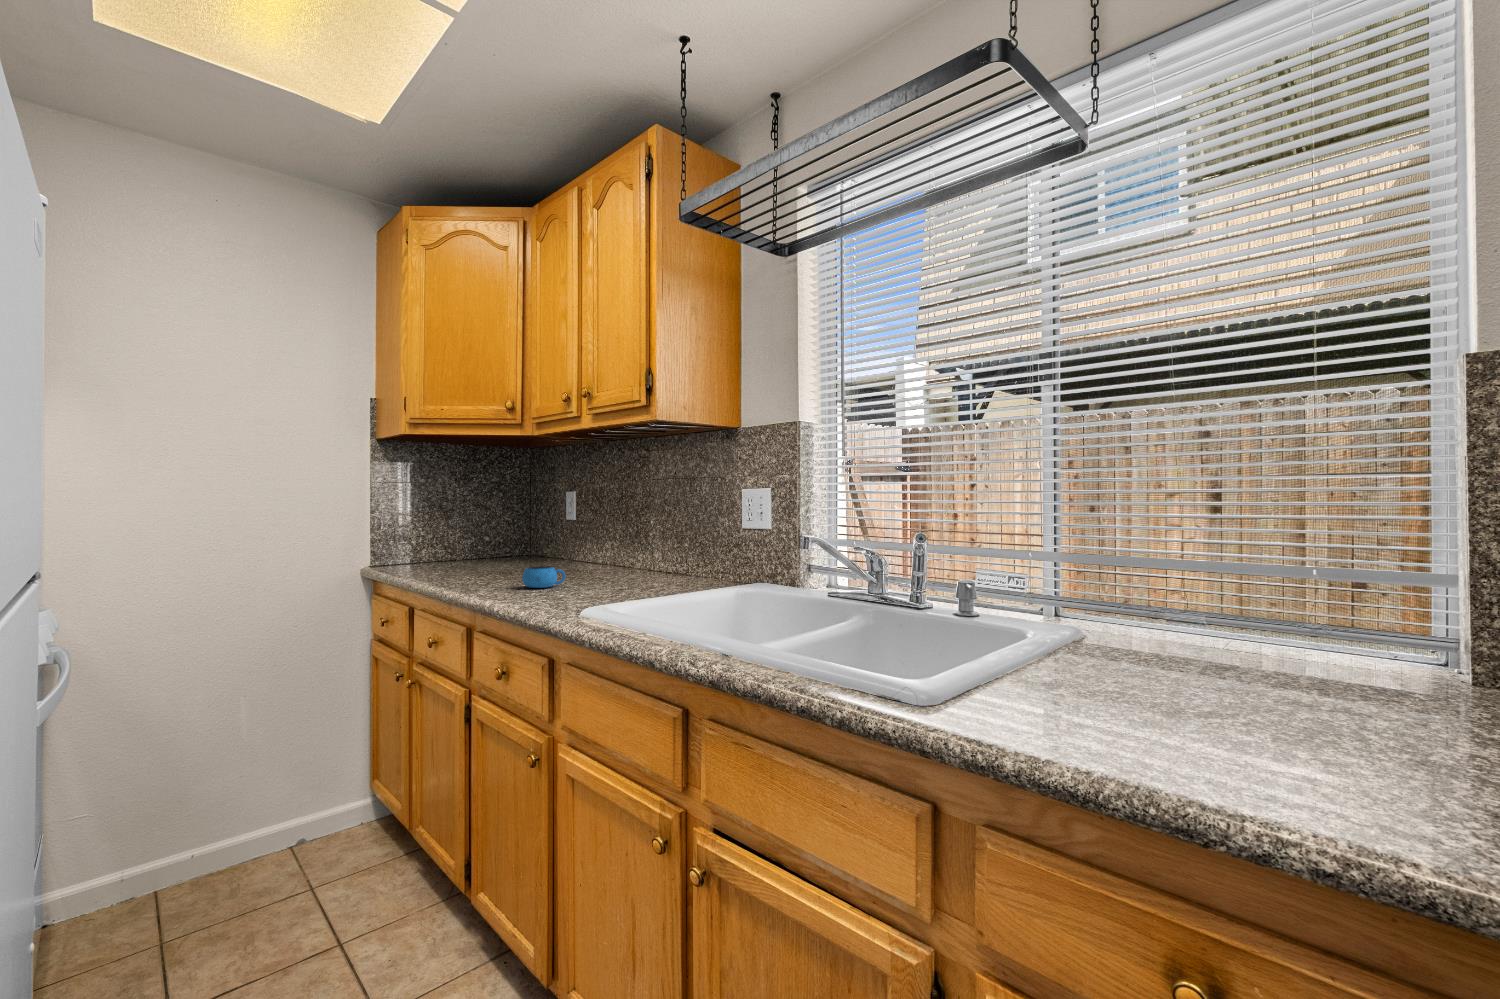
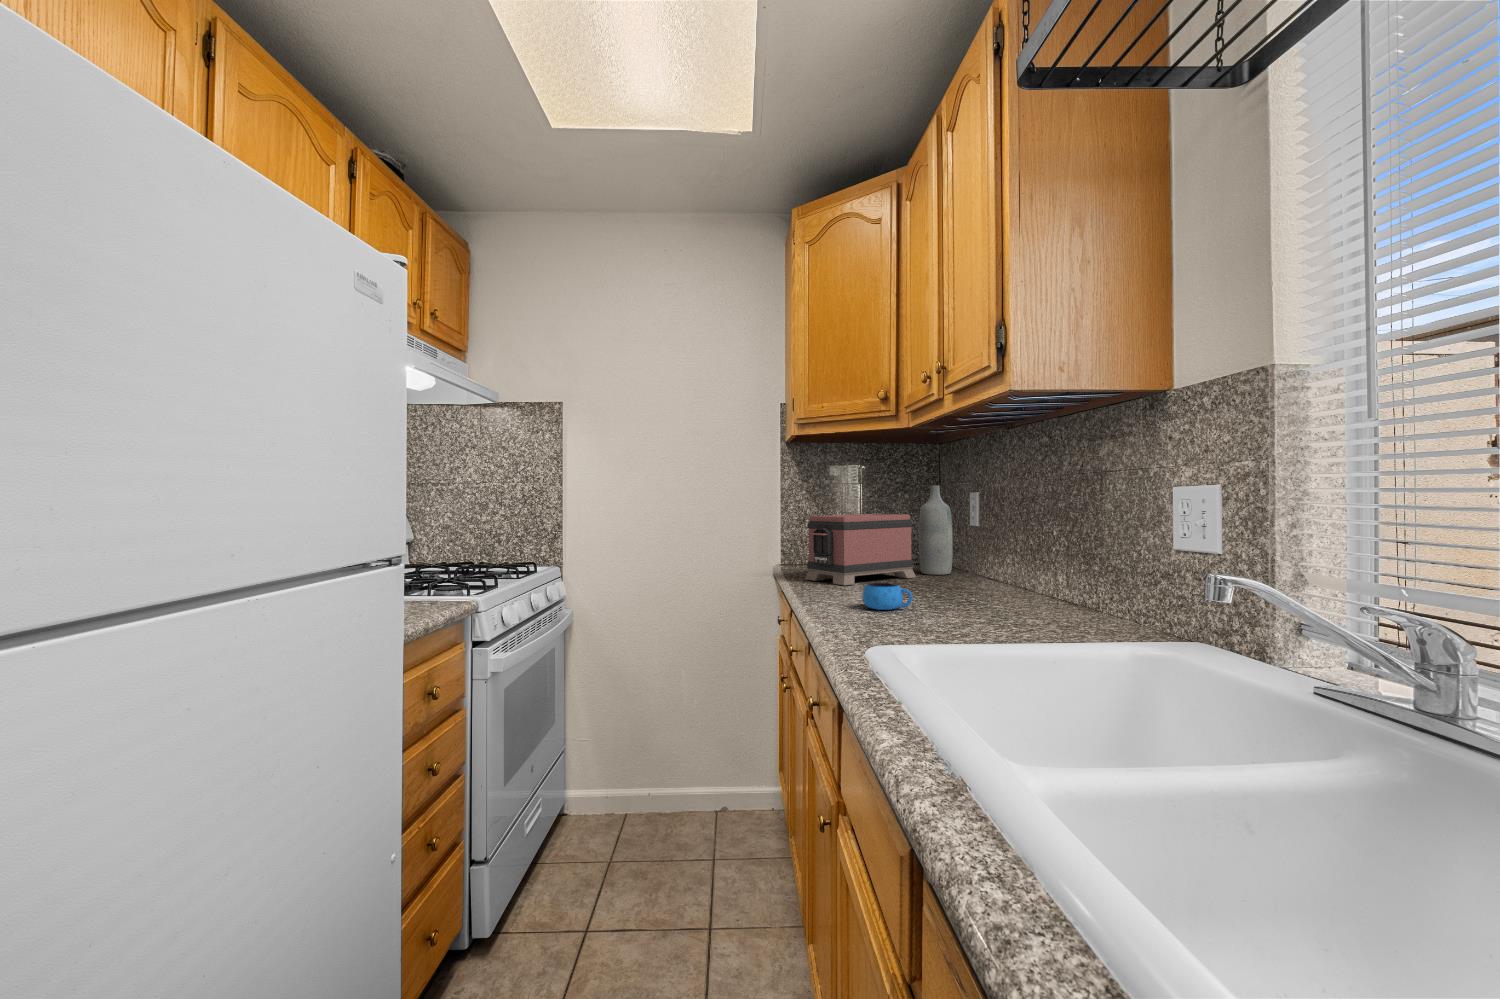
bottle: none [525,486,554,564] -> present [919,485,953,575]
toaster: none [425,512,528,576] -> present [805,514,916,585]

